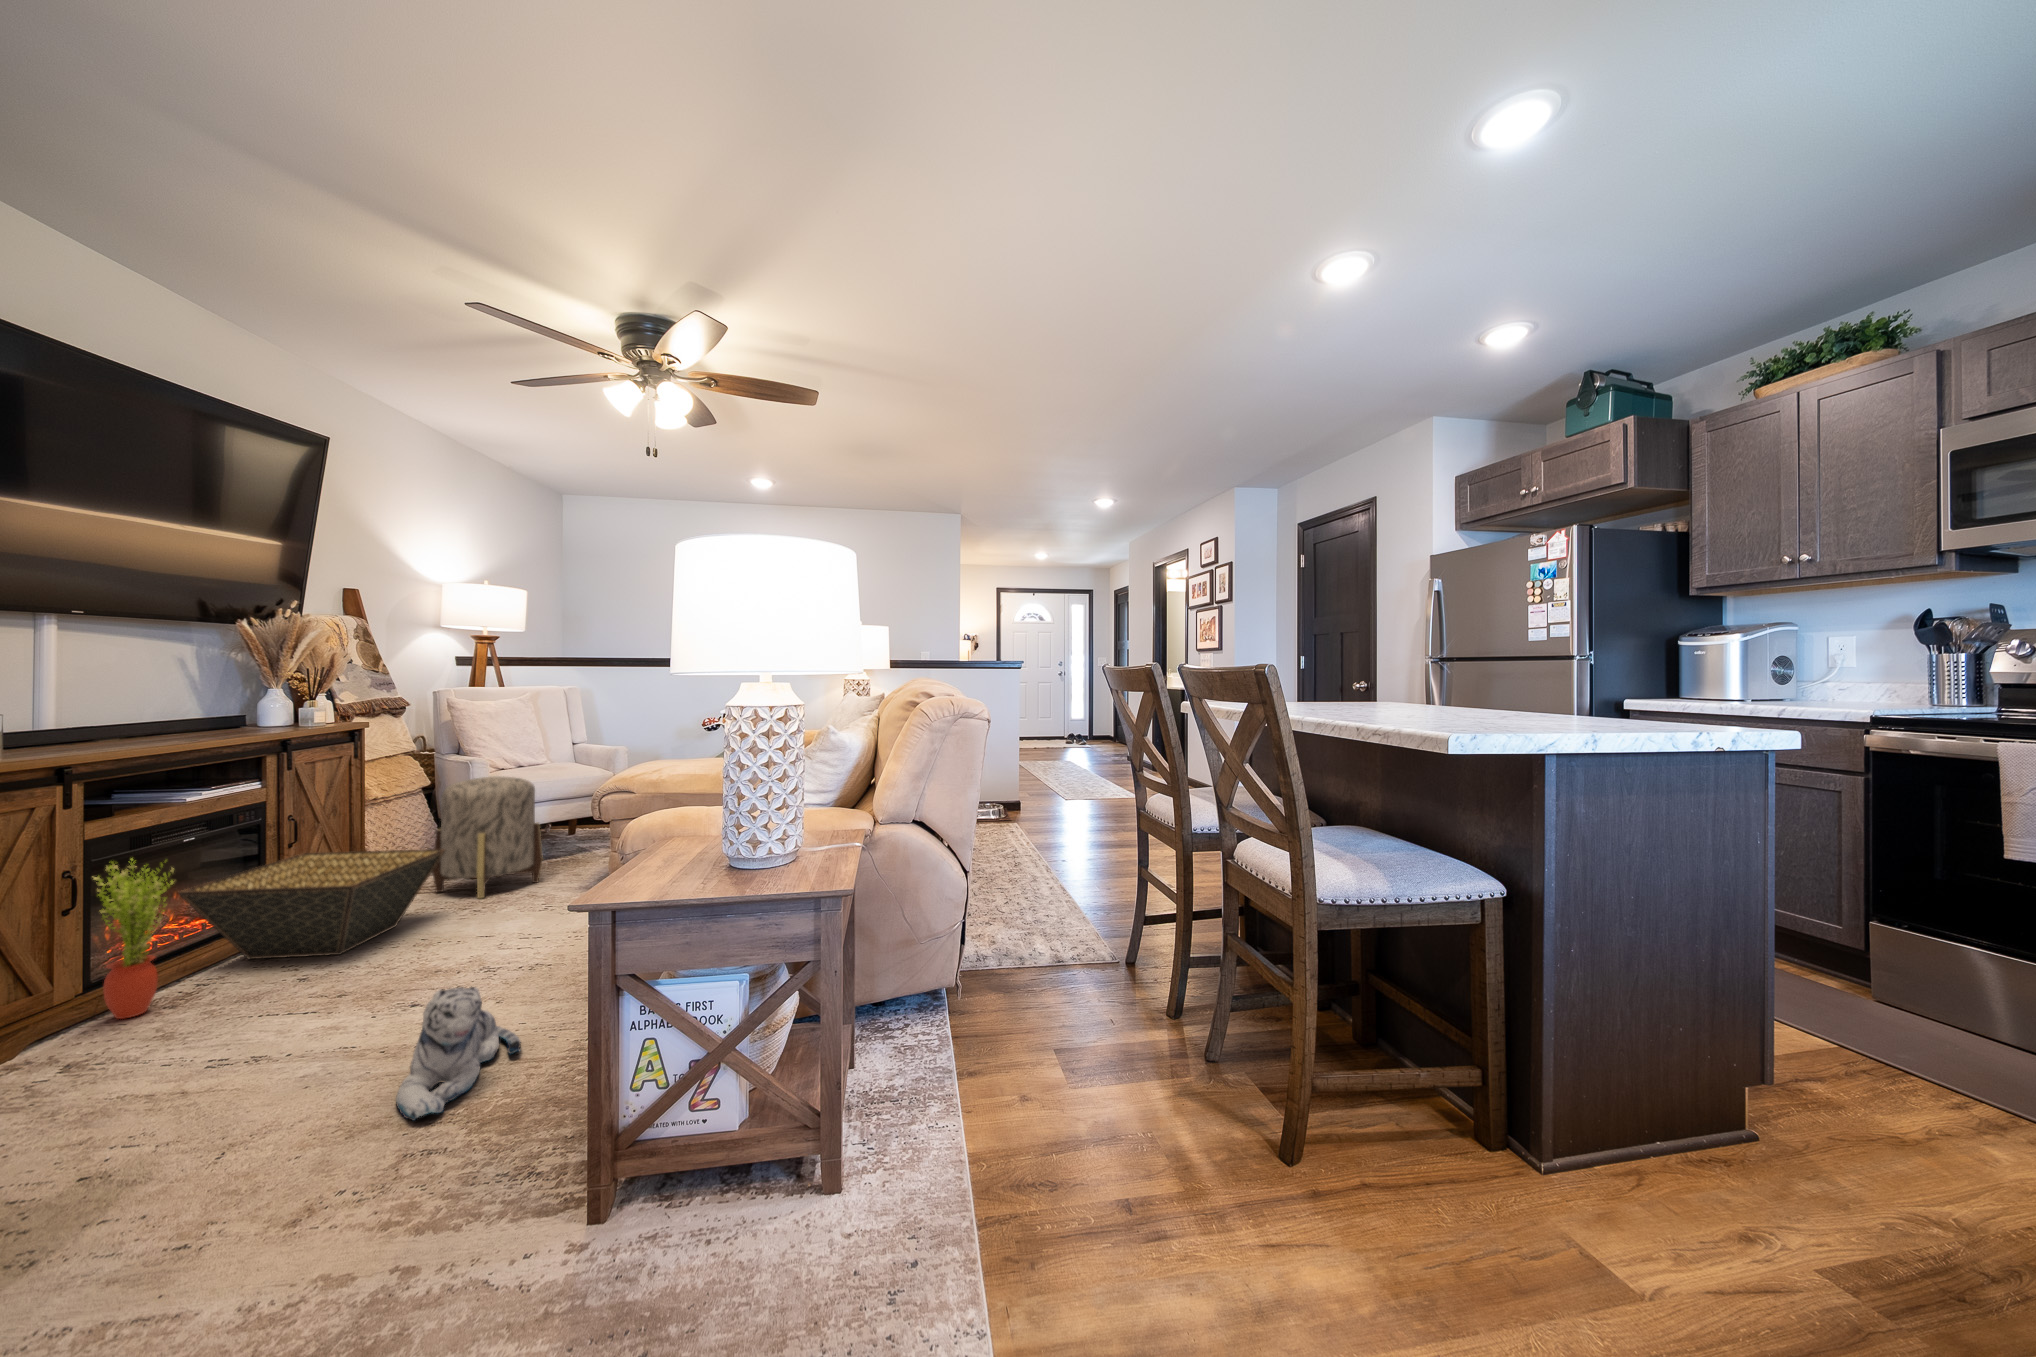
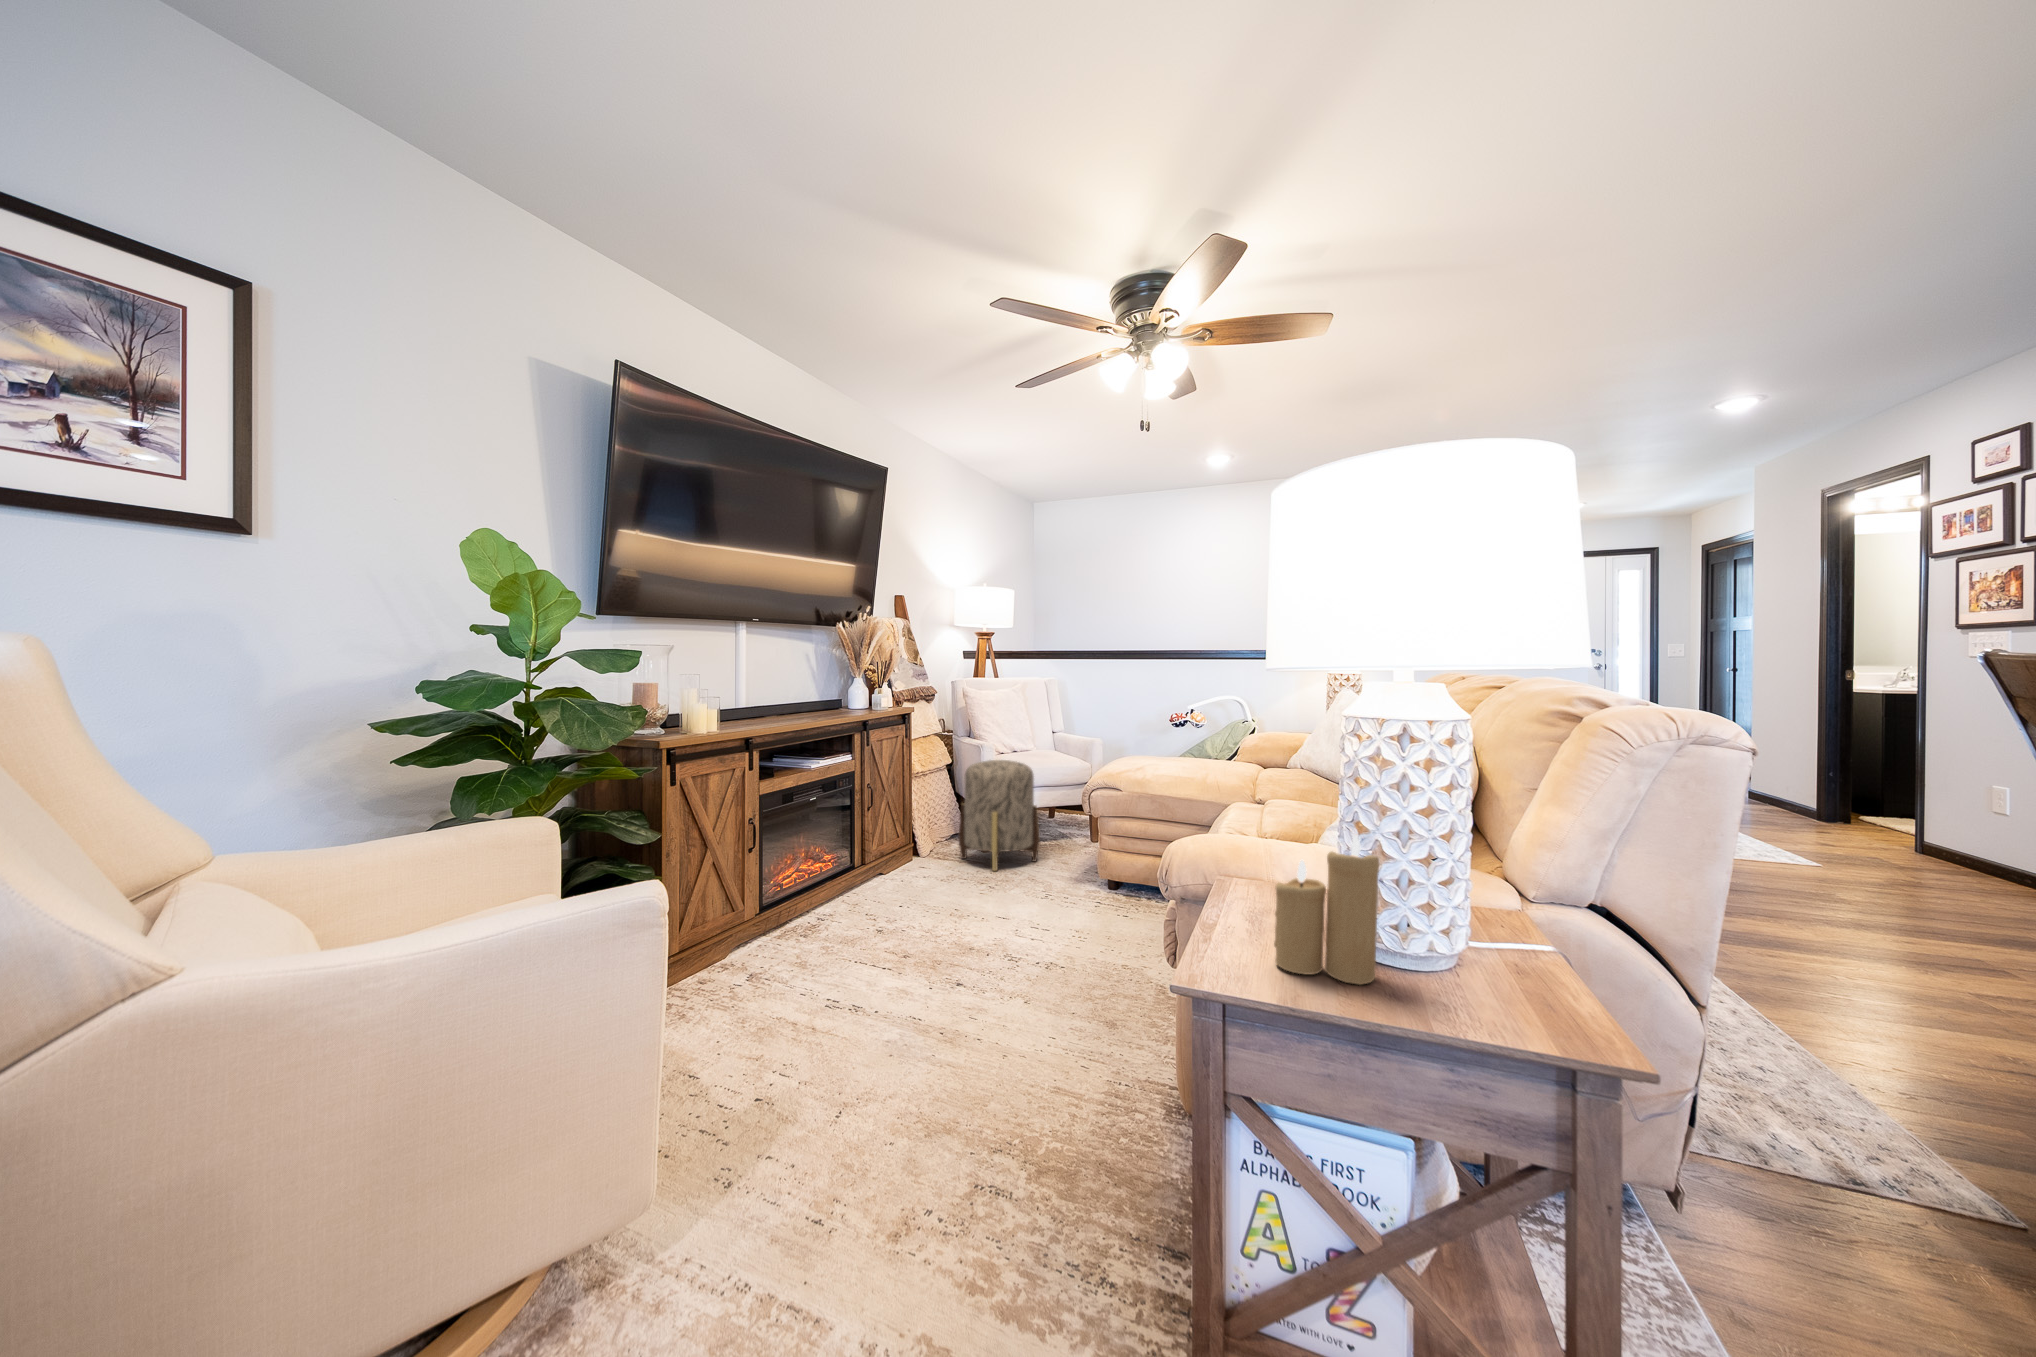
candle: none [660,782,730,881] -> present [1274,835,1379,985]
basket: present [179,849,445,959] -> none [806,815,971,911]
potted plant: present [94,861,174,1019] -> none [760,814,805,941]
plush toy: present [396,987,521,1121] -> none [959,996,1059,1140]

